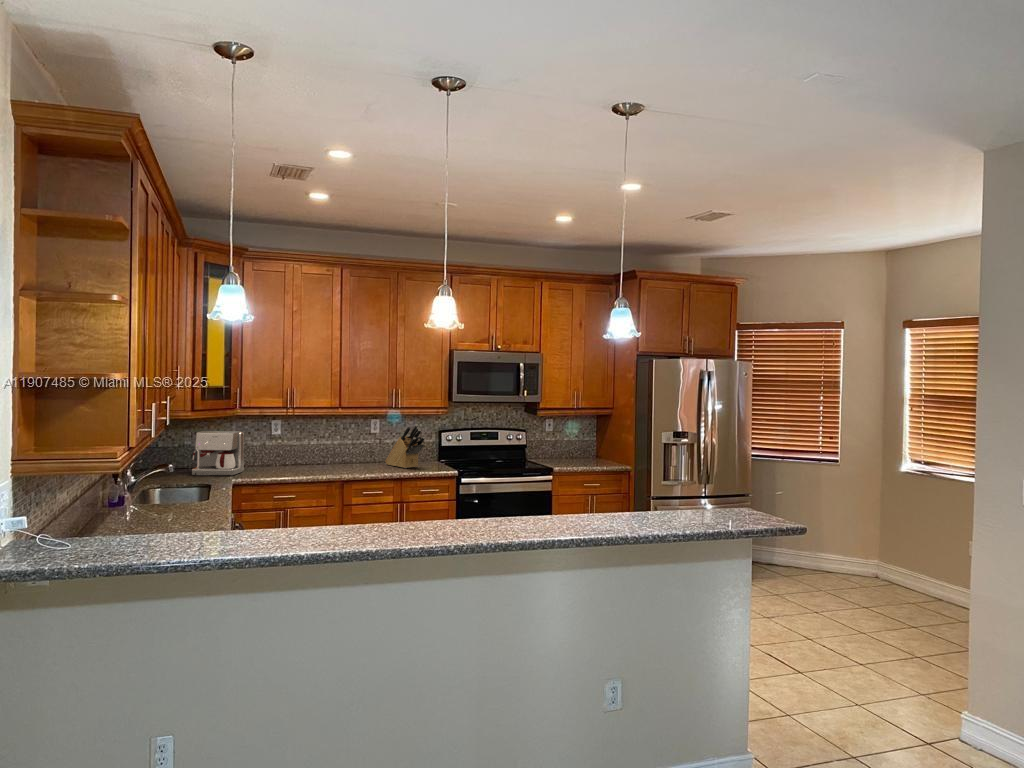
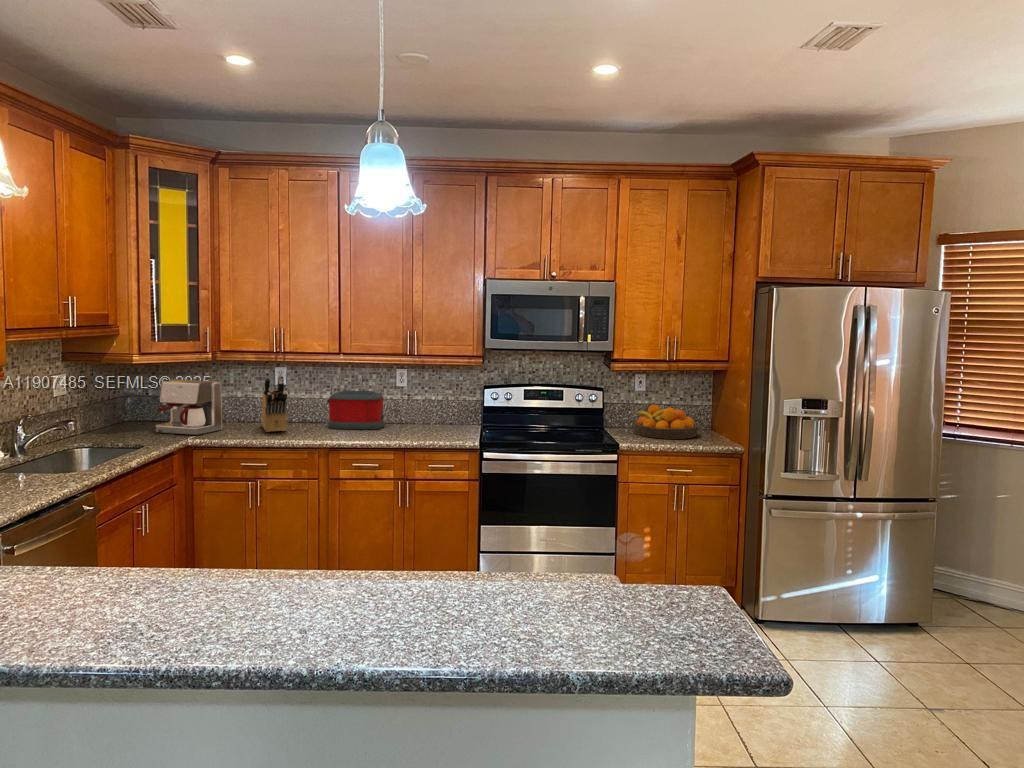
knife block: present [385,424,425,468] -> present [261,375,287,432]
toaster: none [321,437,367,468] -> present [327,391,384,430]
fruit bowl: none [550,441,595,465] -> present [634,405,697,439]

